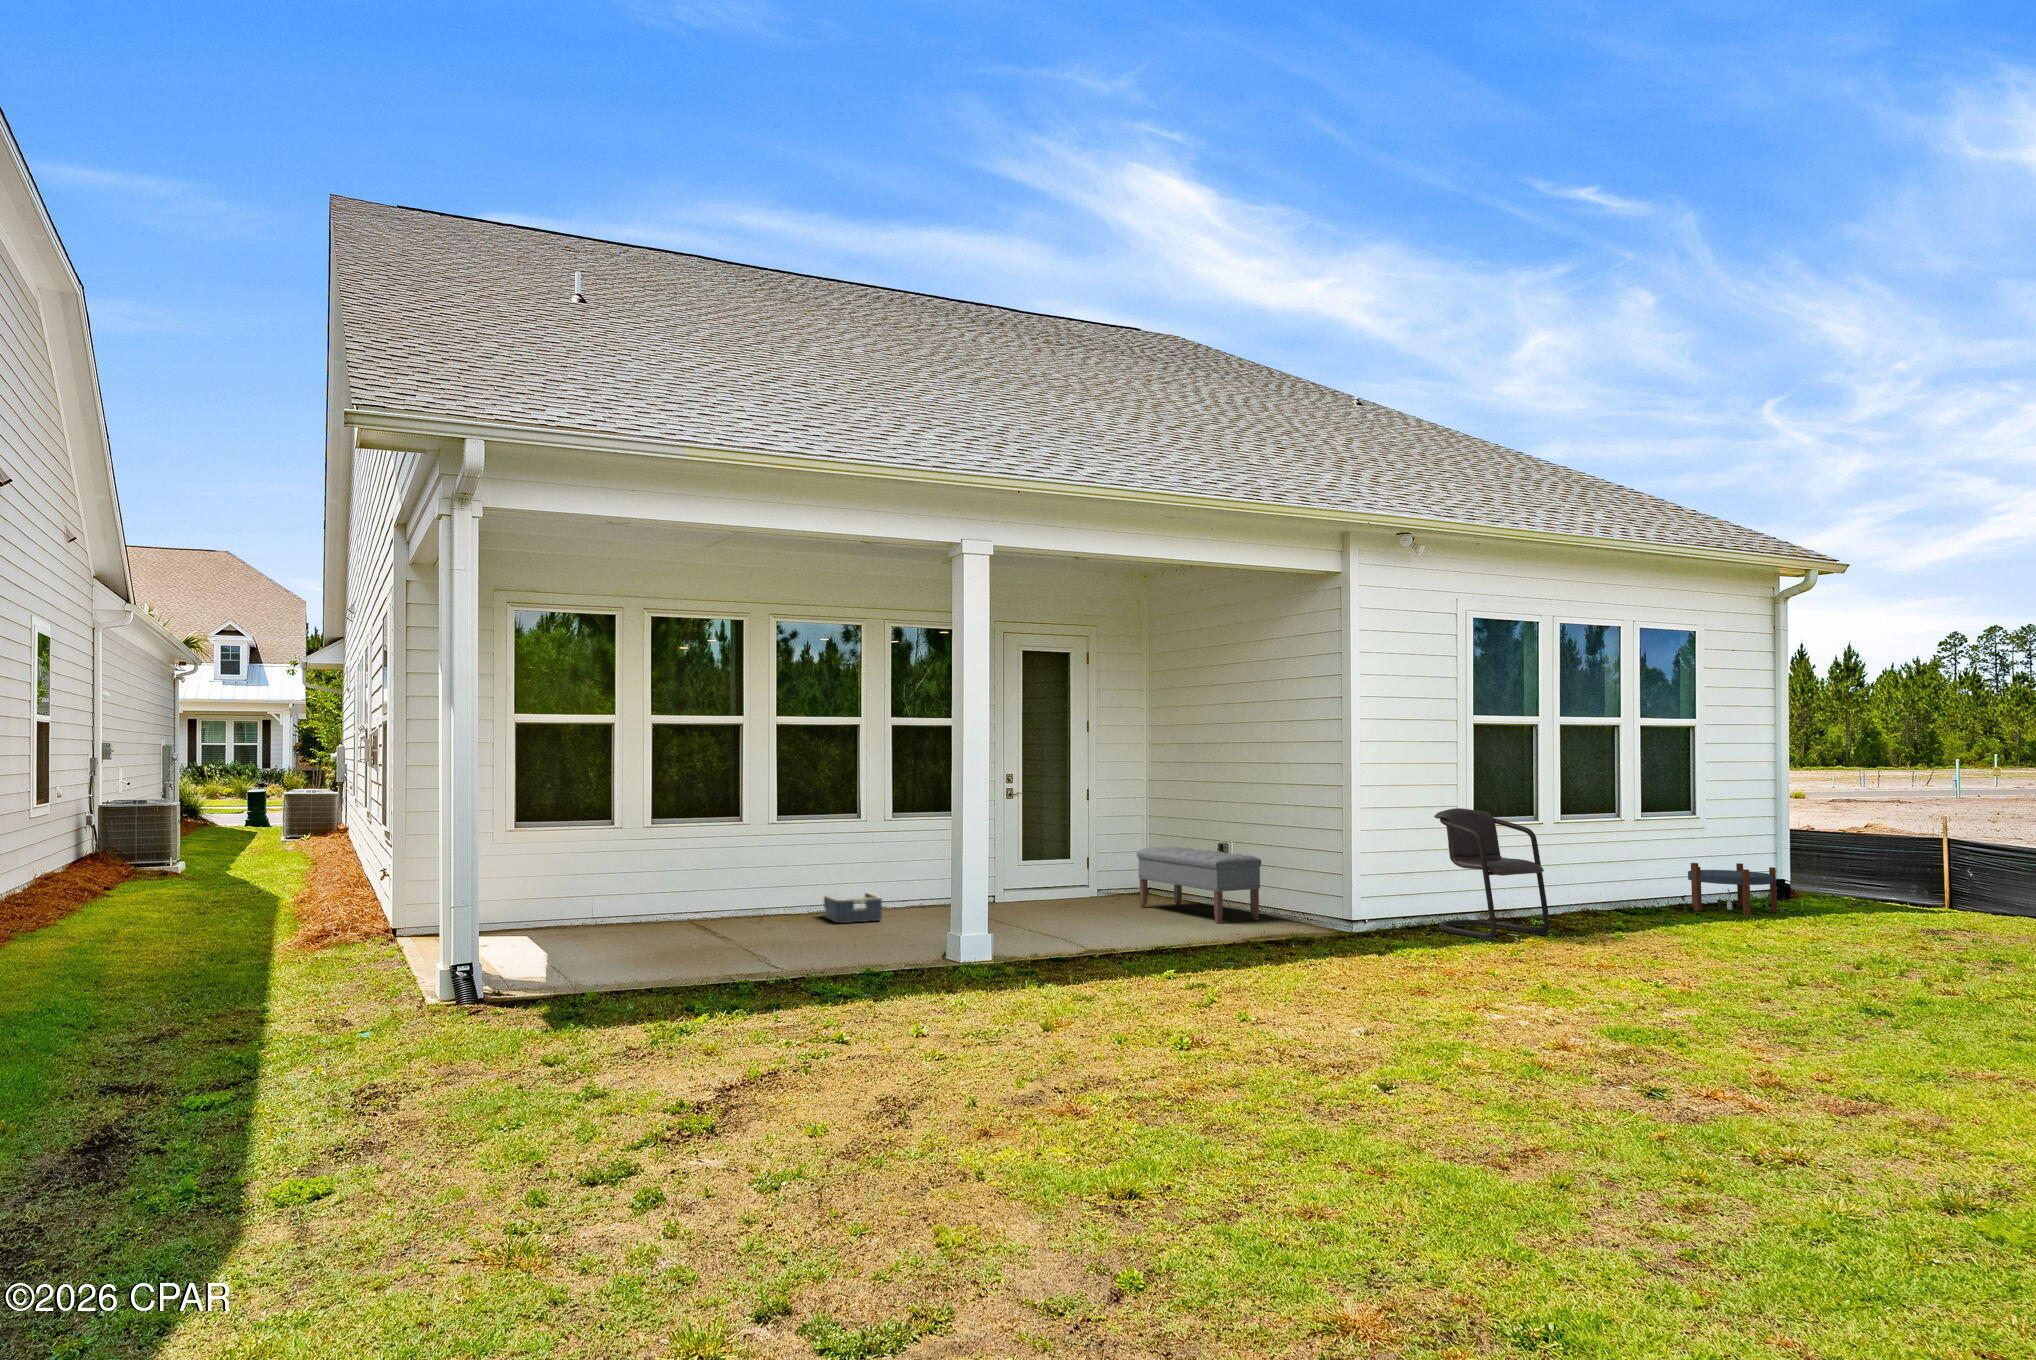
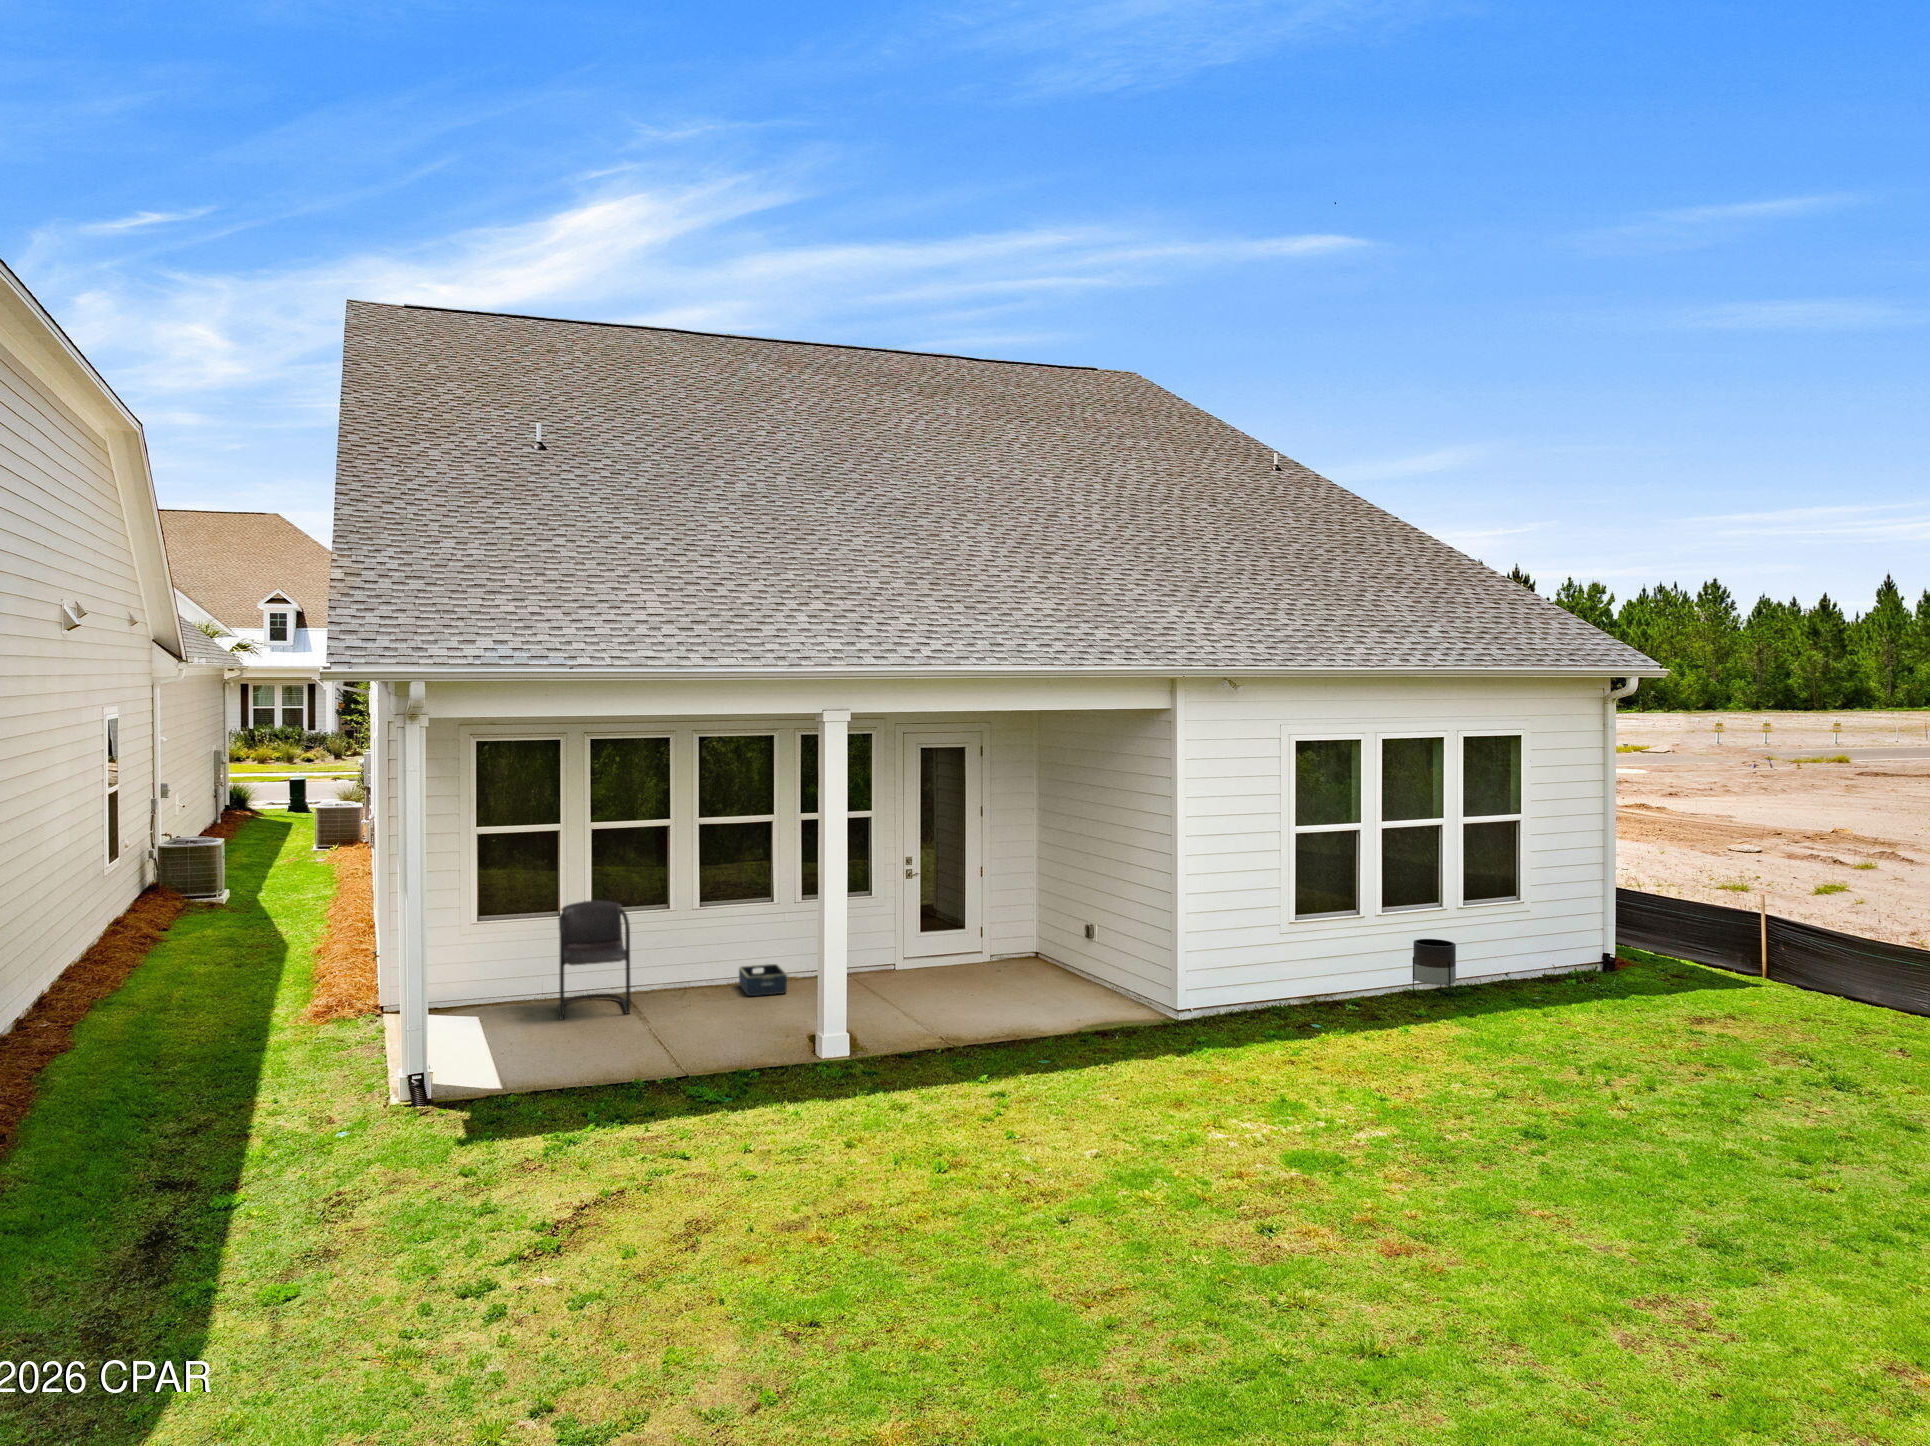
chair: present [1434,808,1550,941] -> present [558,900,631,1020]
bench: present [1137,847,1261,923] -> none [1016,923,1112,1002]
planter: none [1593,852,1645,919] -> present [1413,939,1456,1002]
side table: present [1688,863,1777,915] -> none [1509,944,1583,998]

